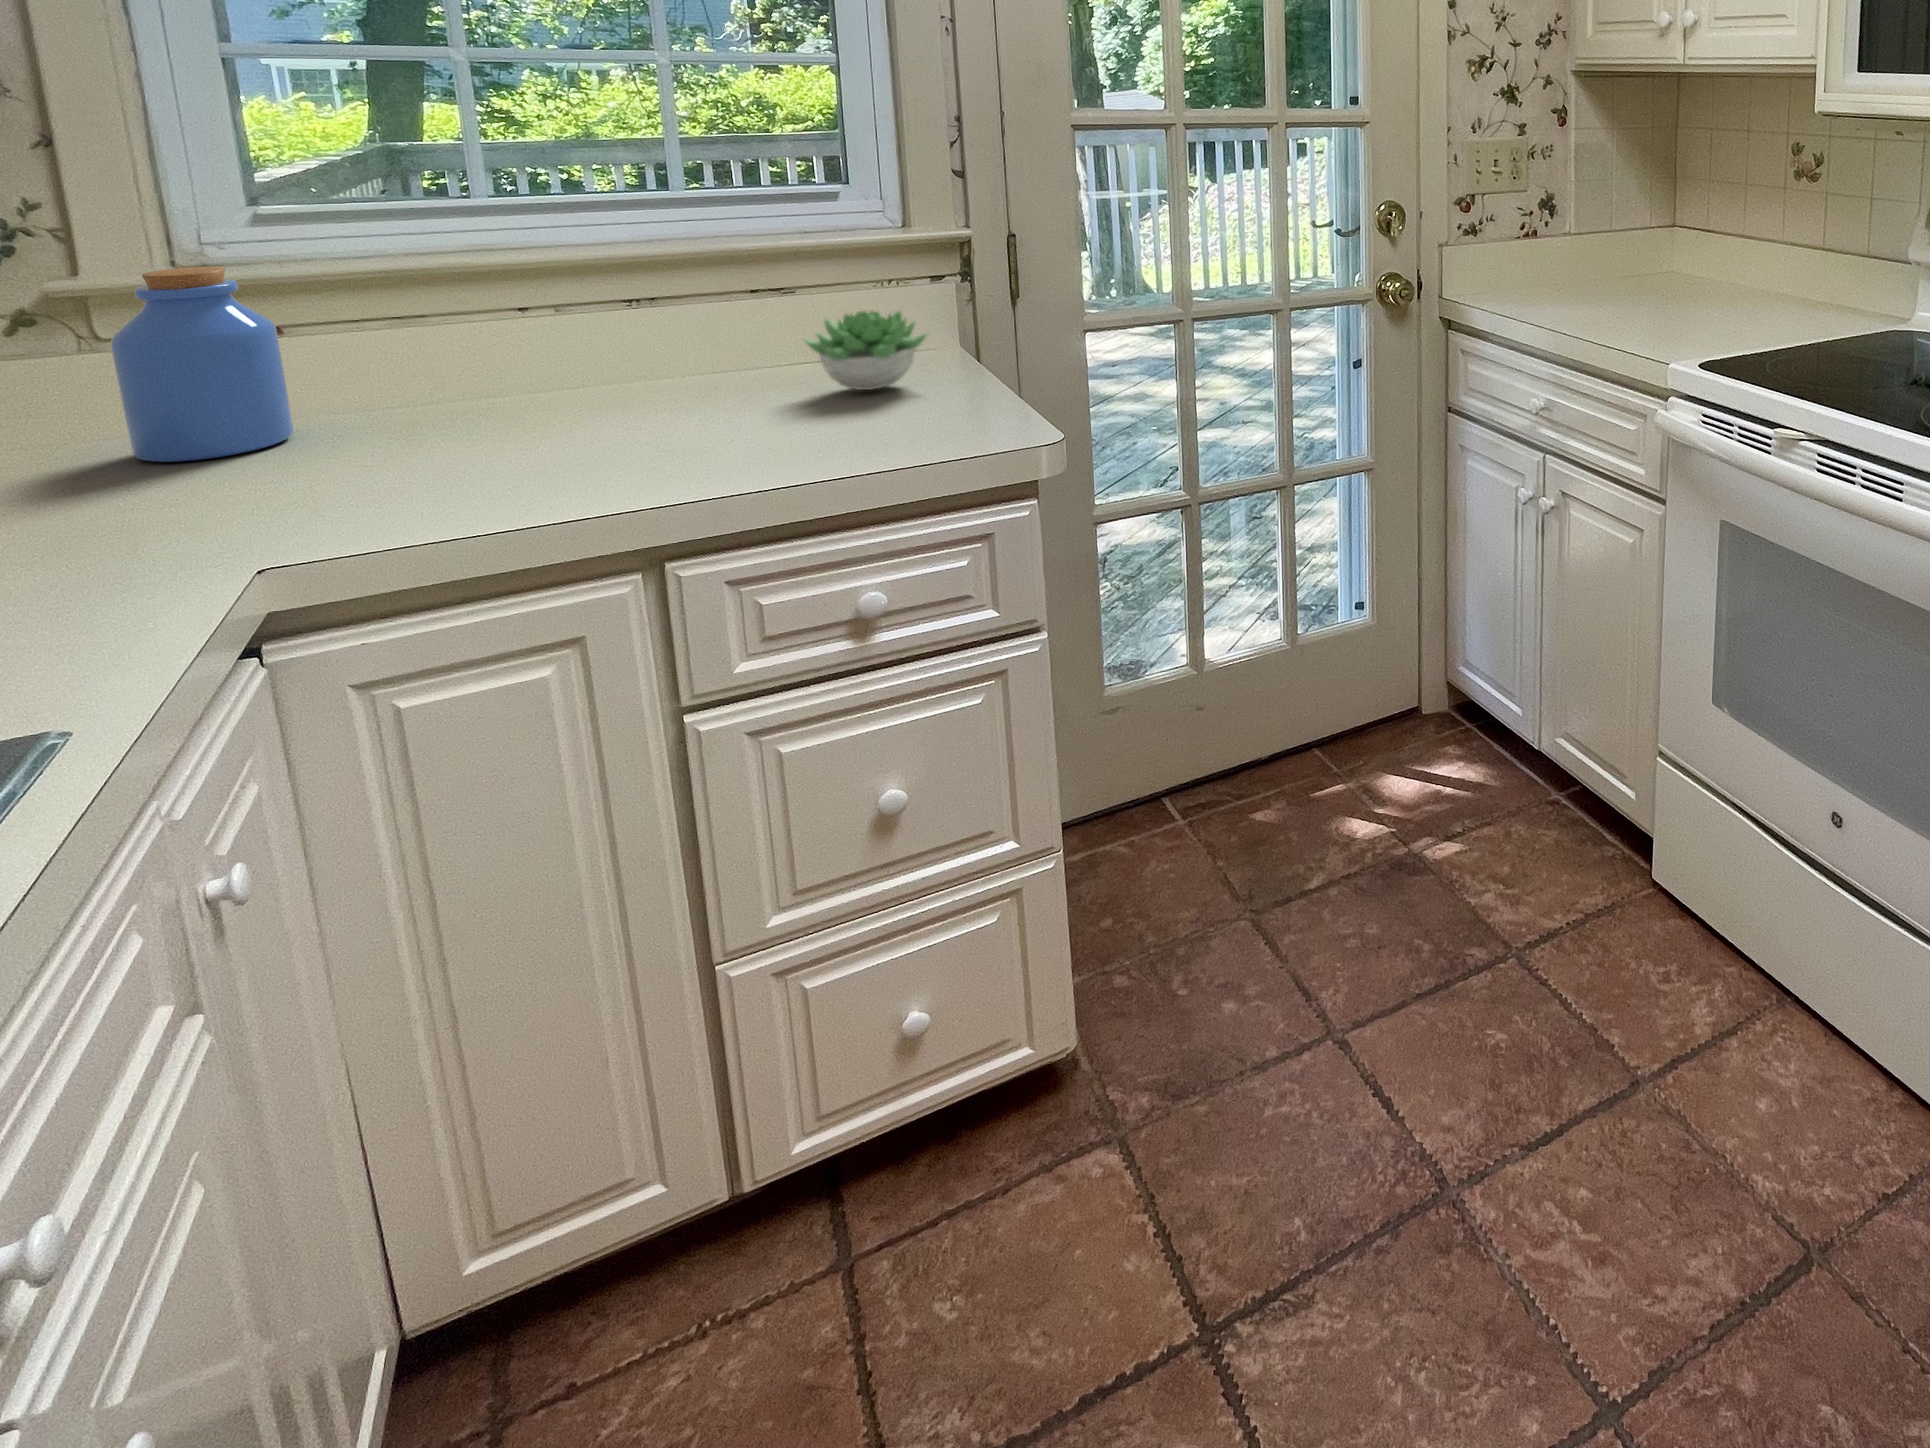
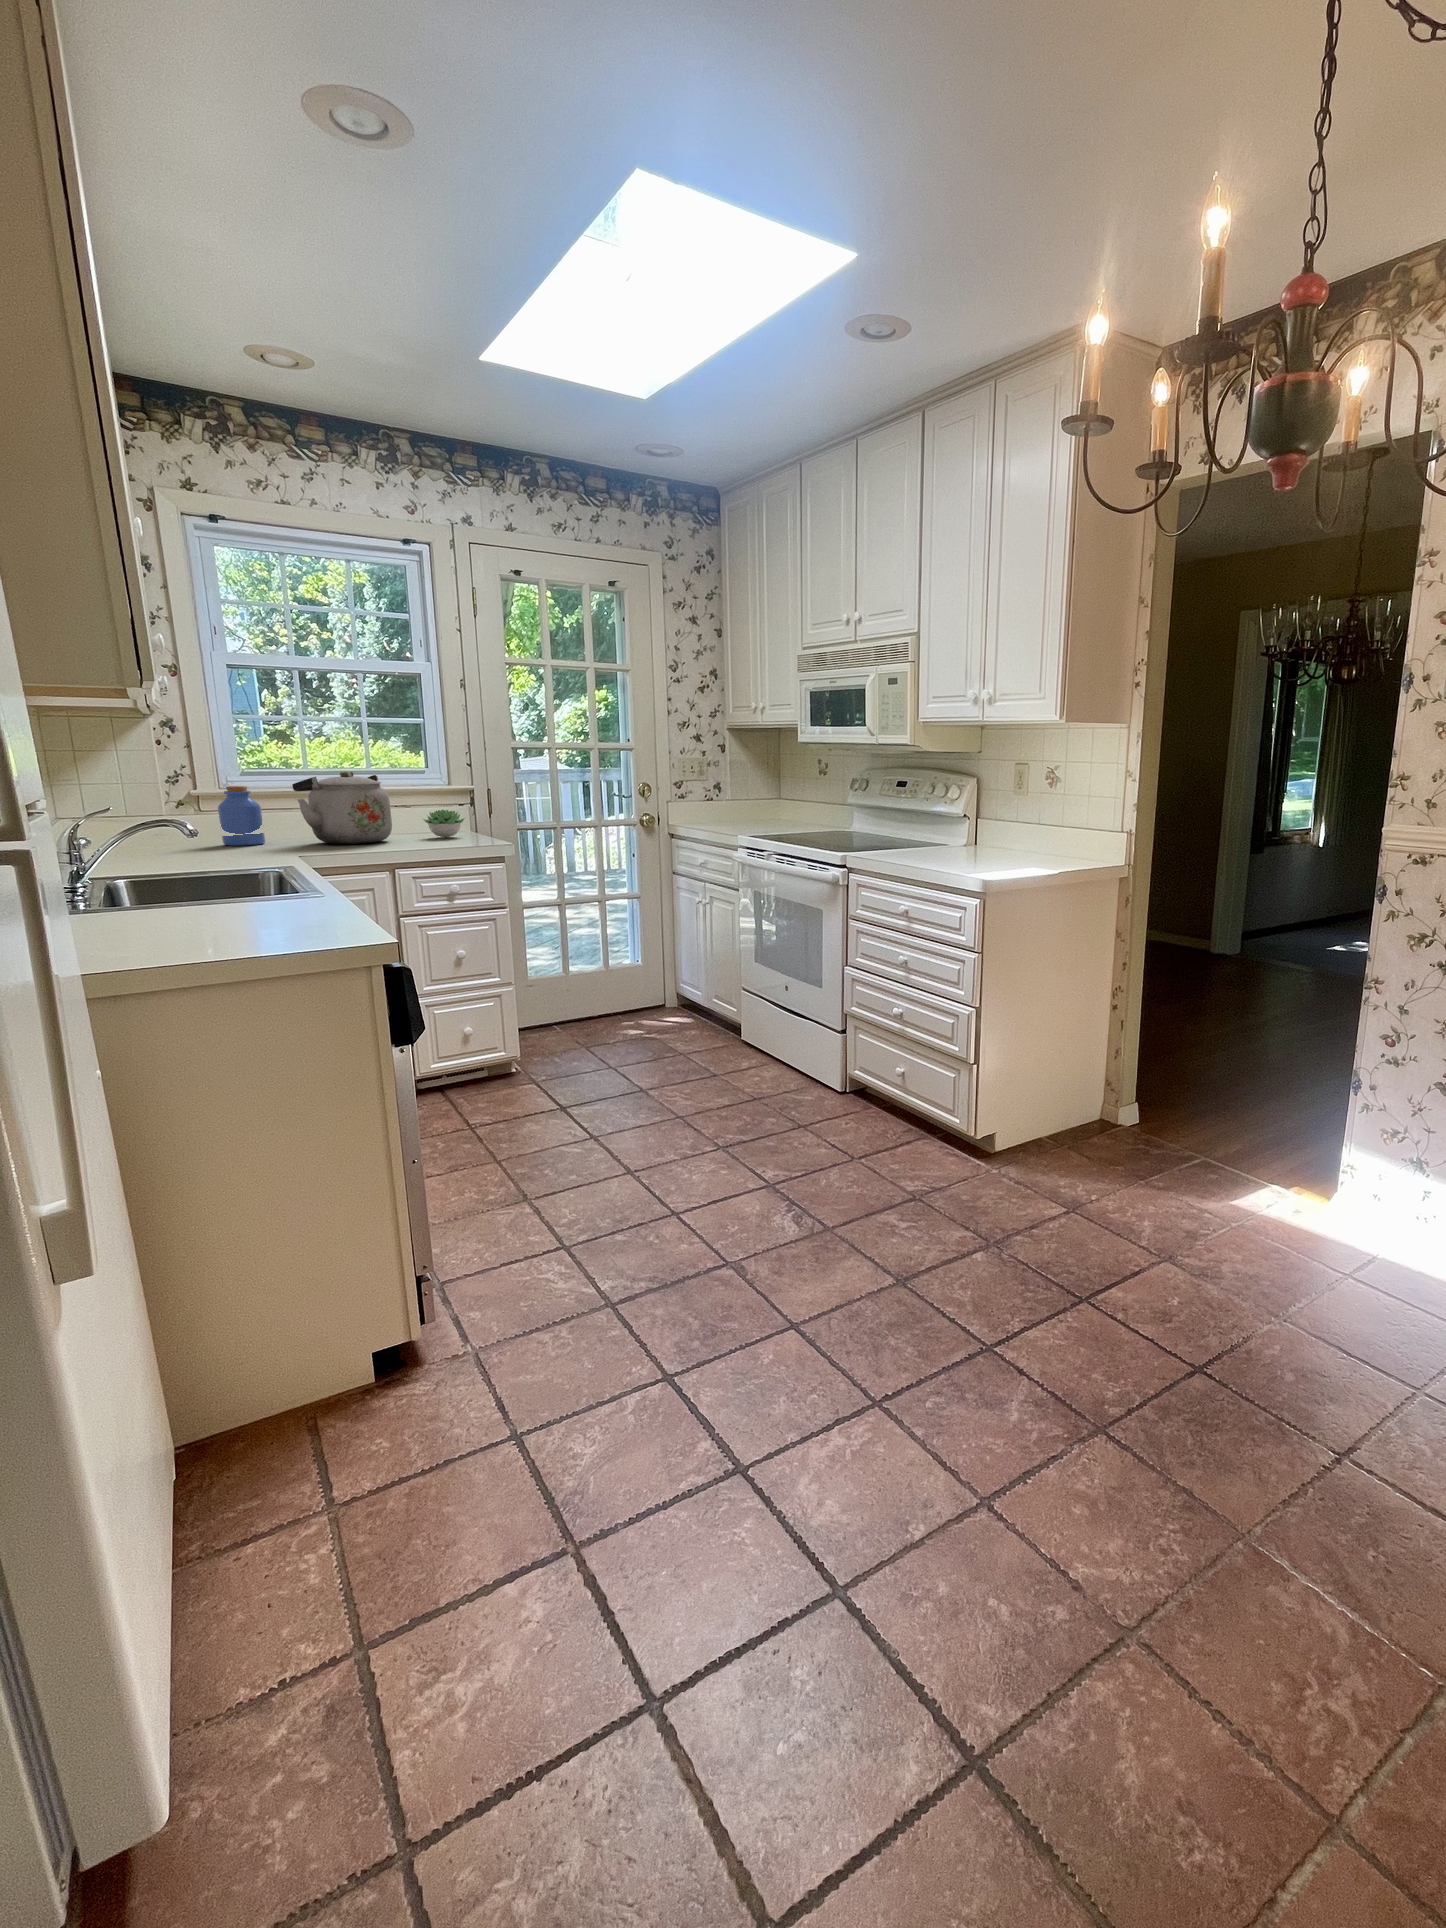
kettle: none [350,217,700,449] -> present [292,771,392,844]

